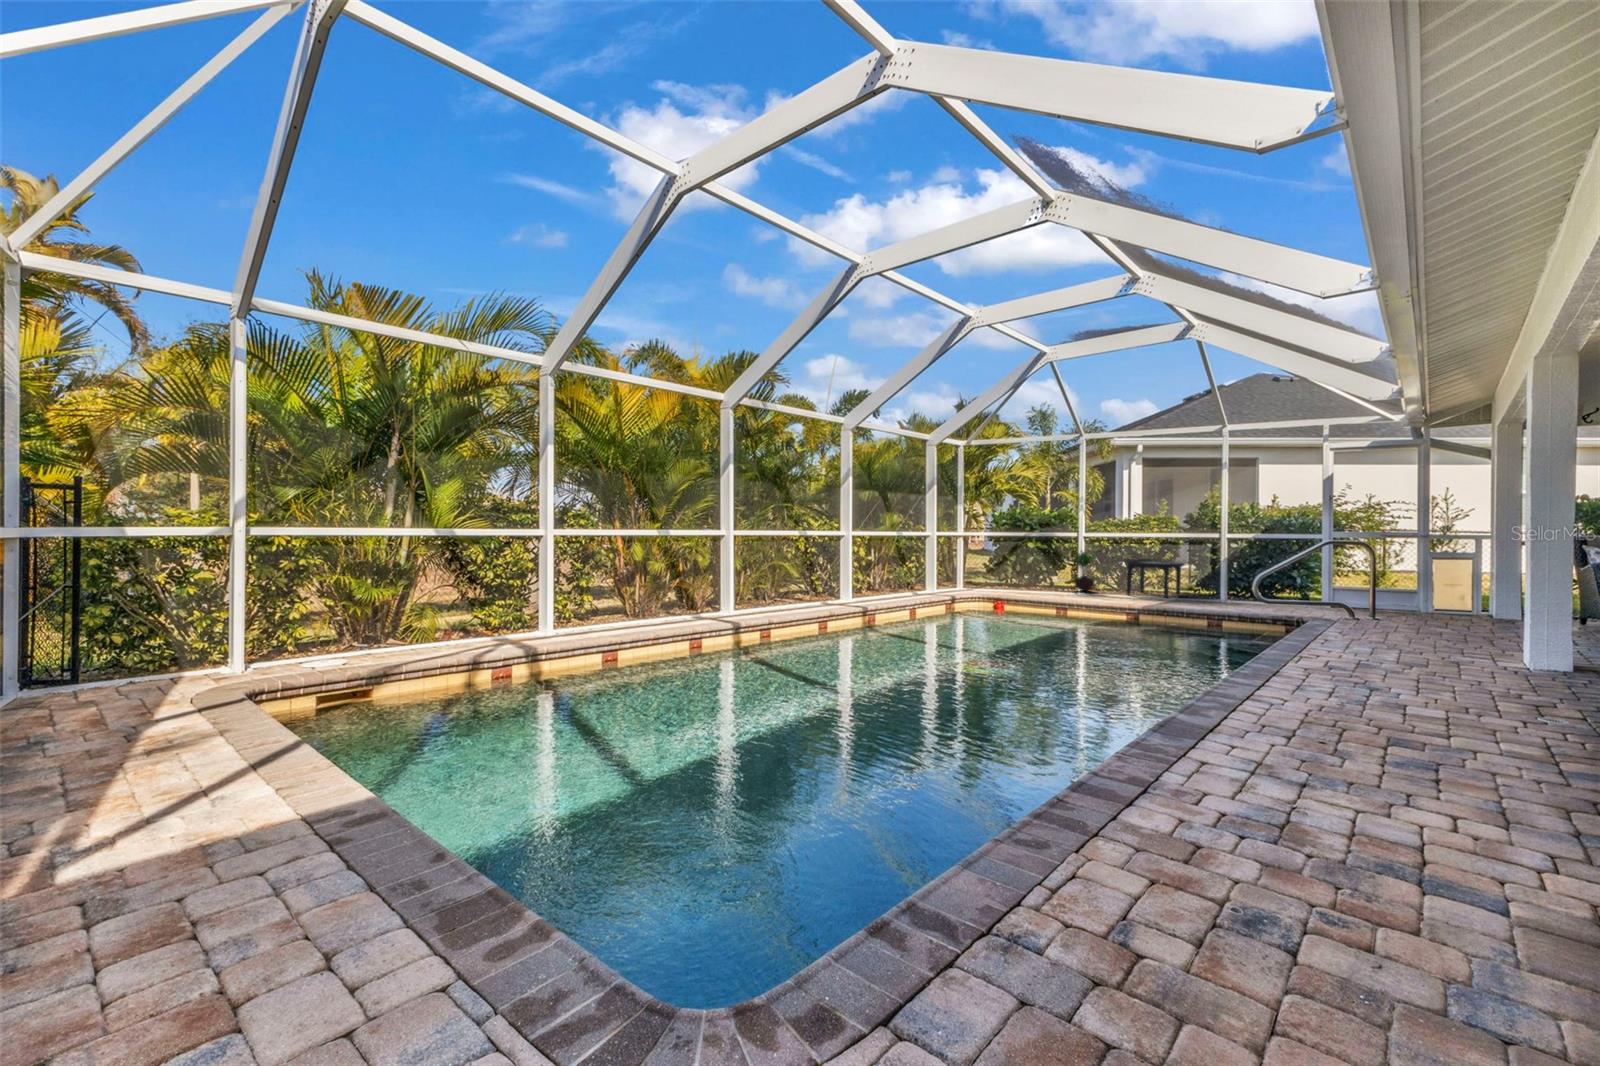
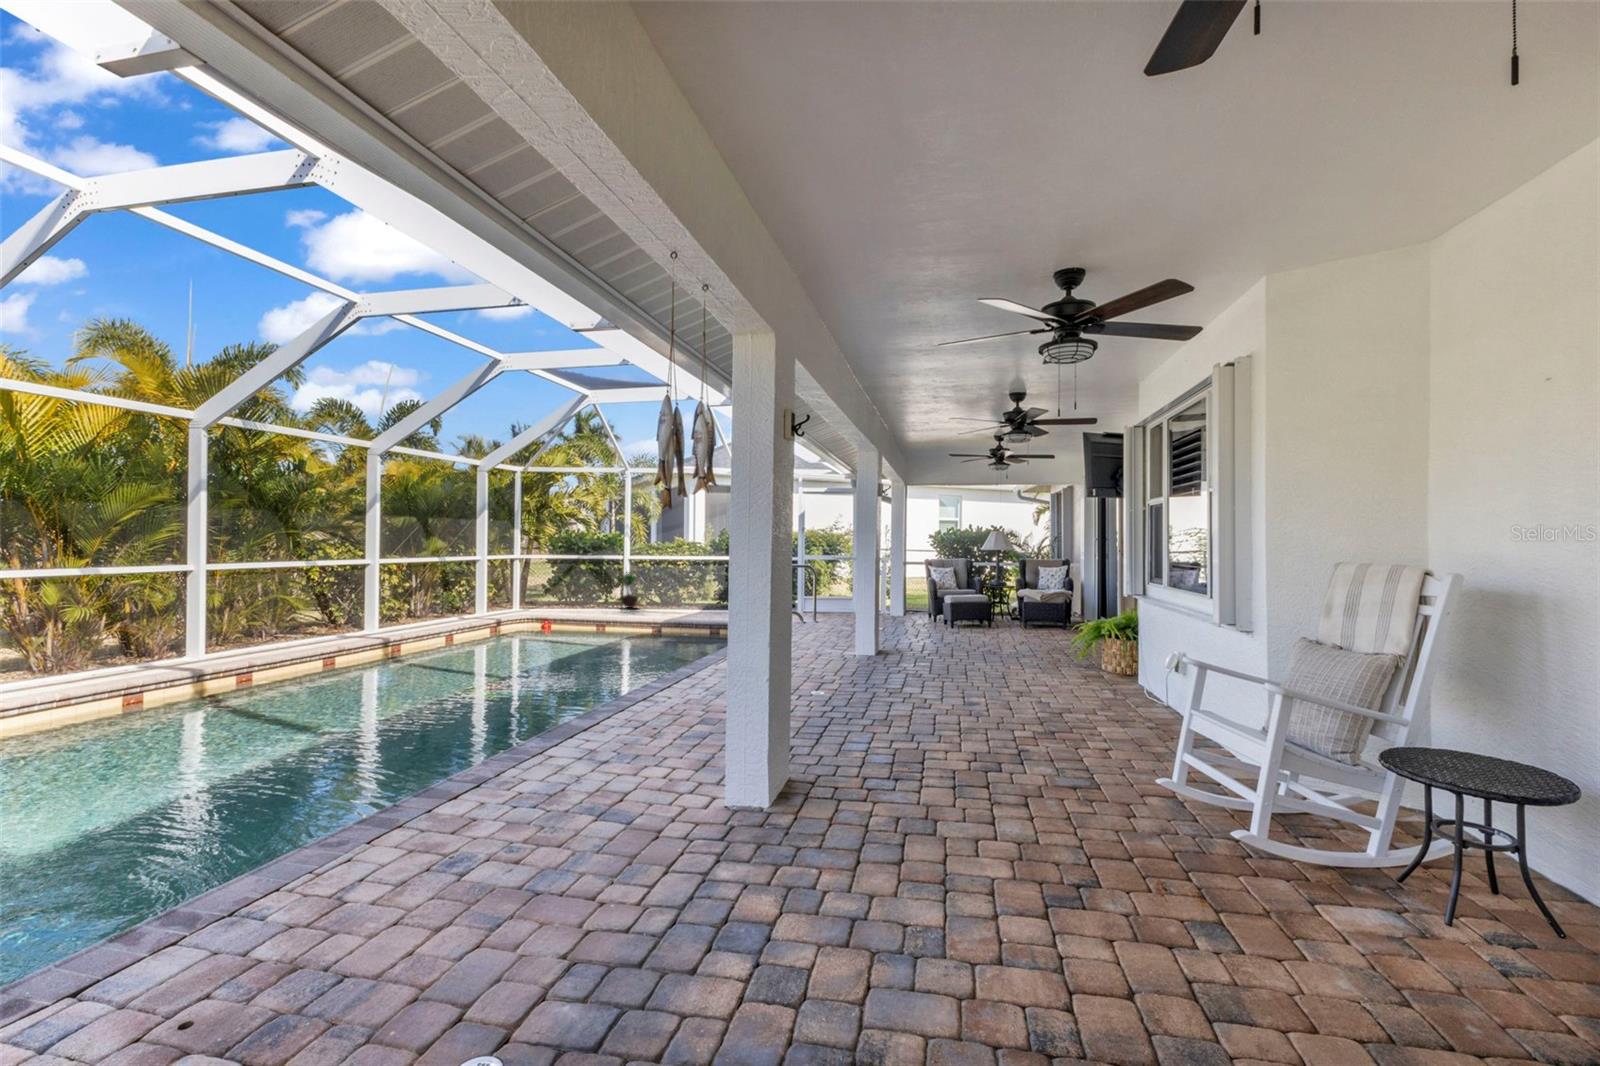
round table: present [1124,559,1186,598] -> none [660,578,710,612]

